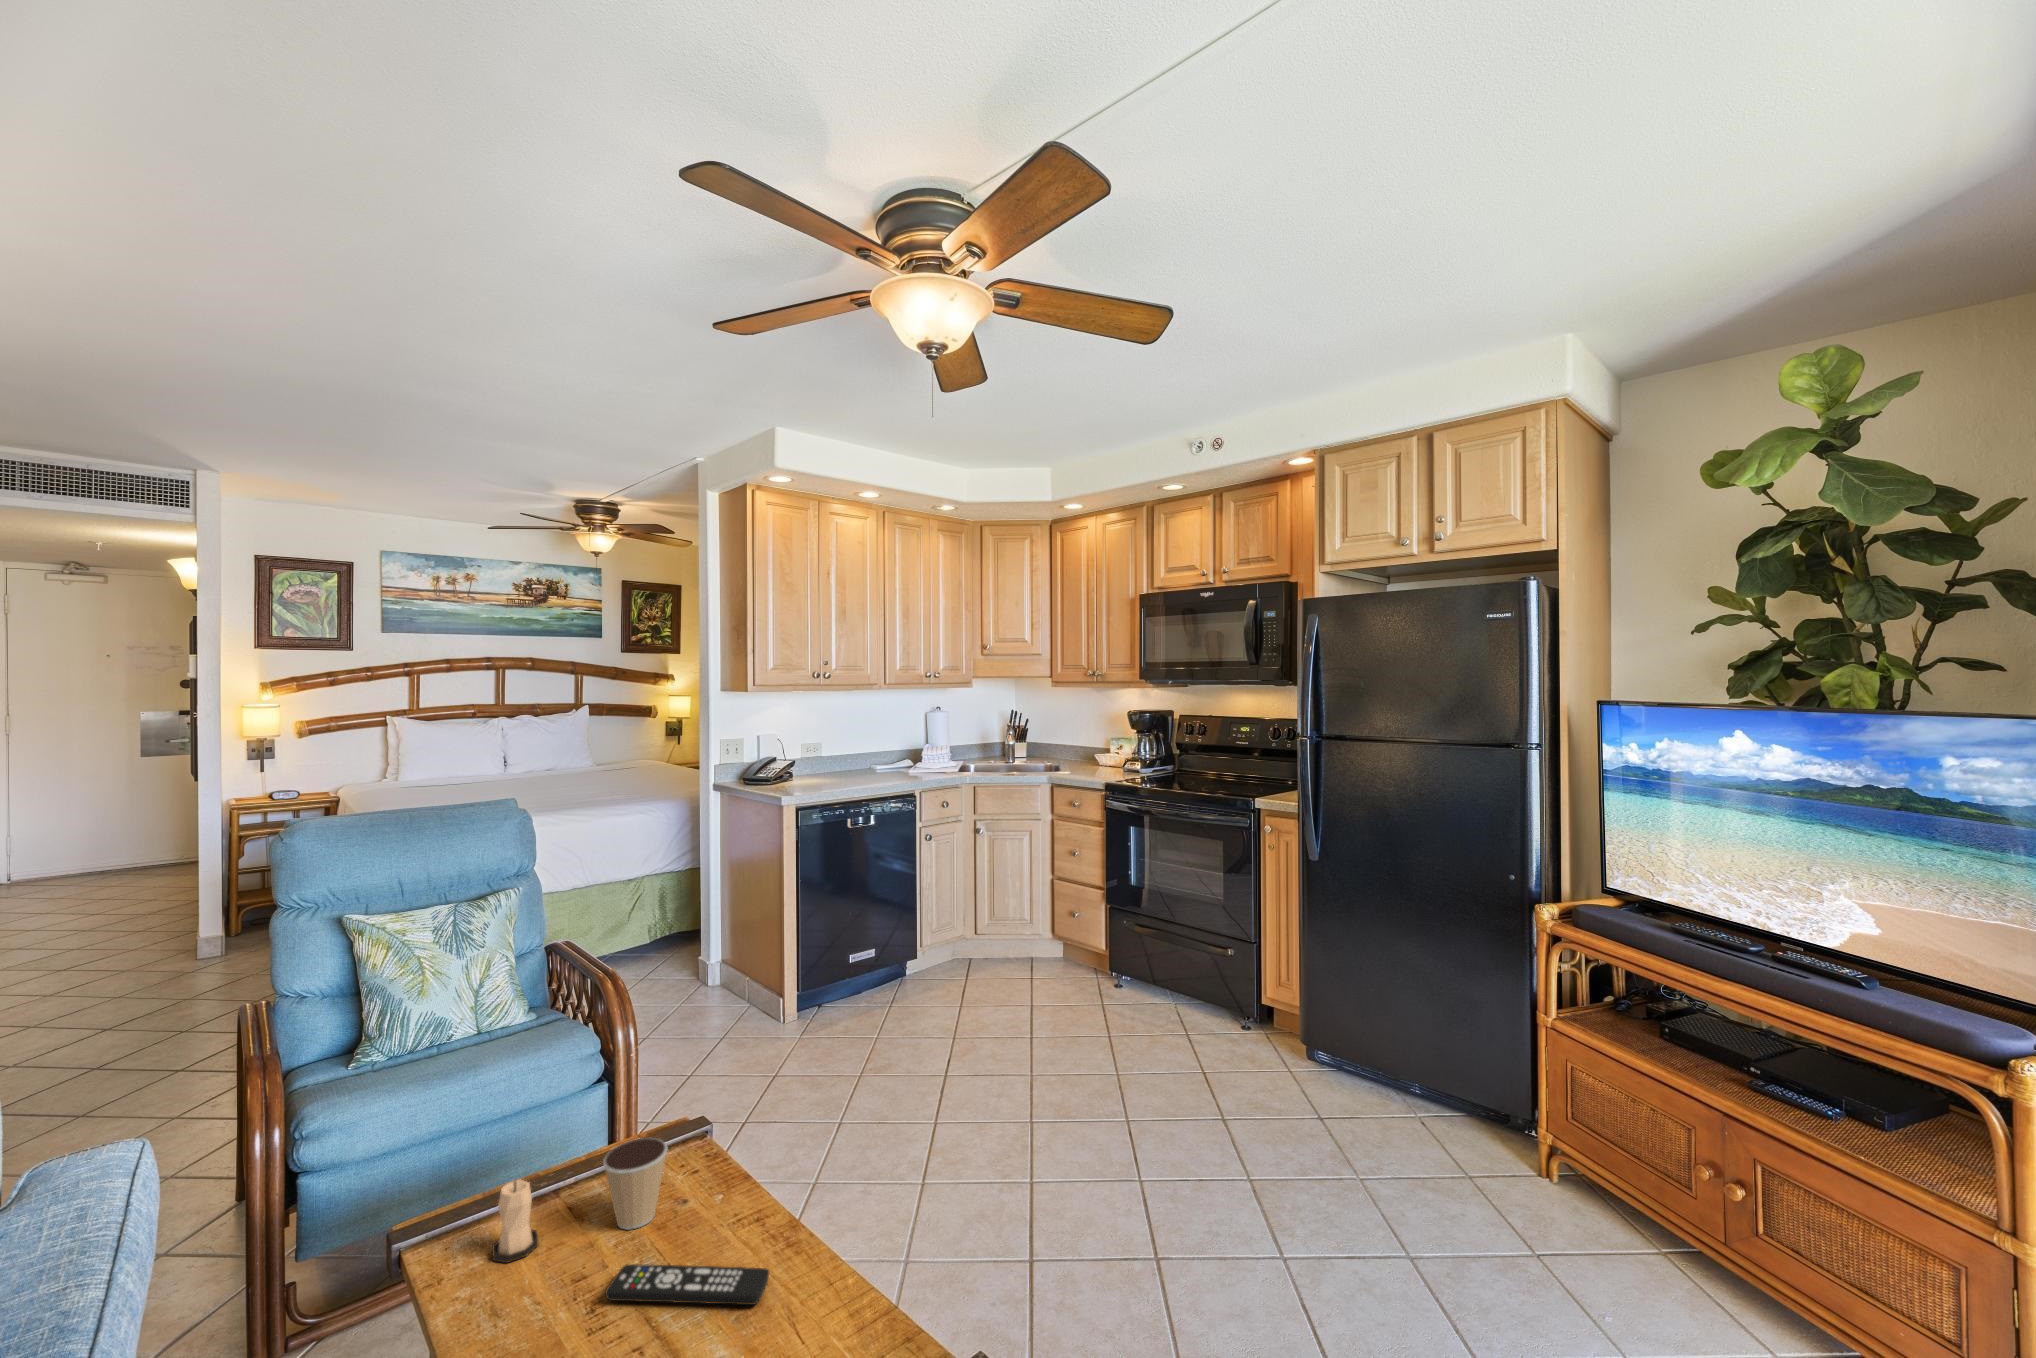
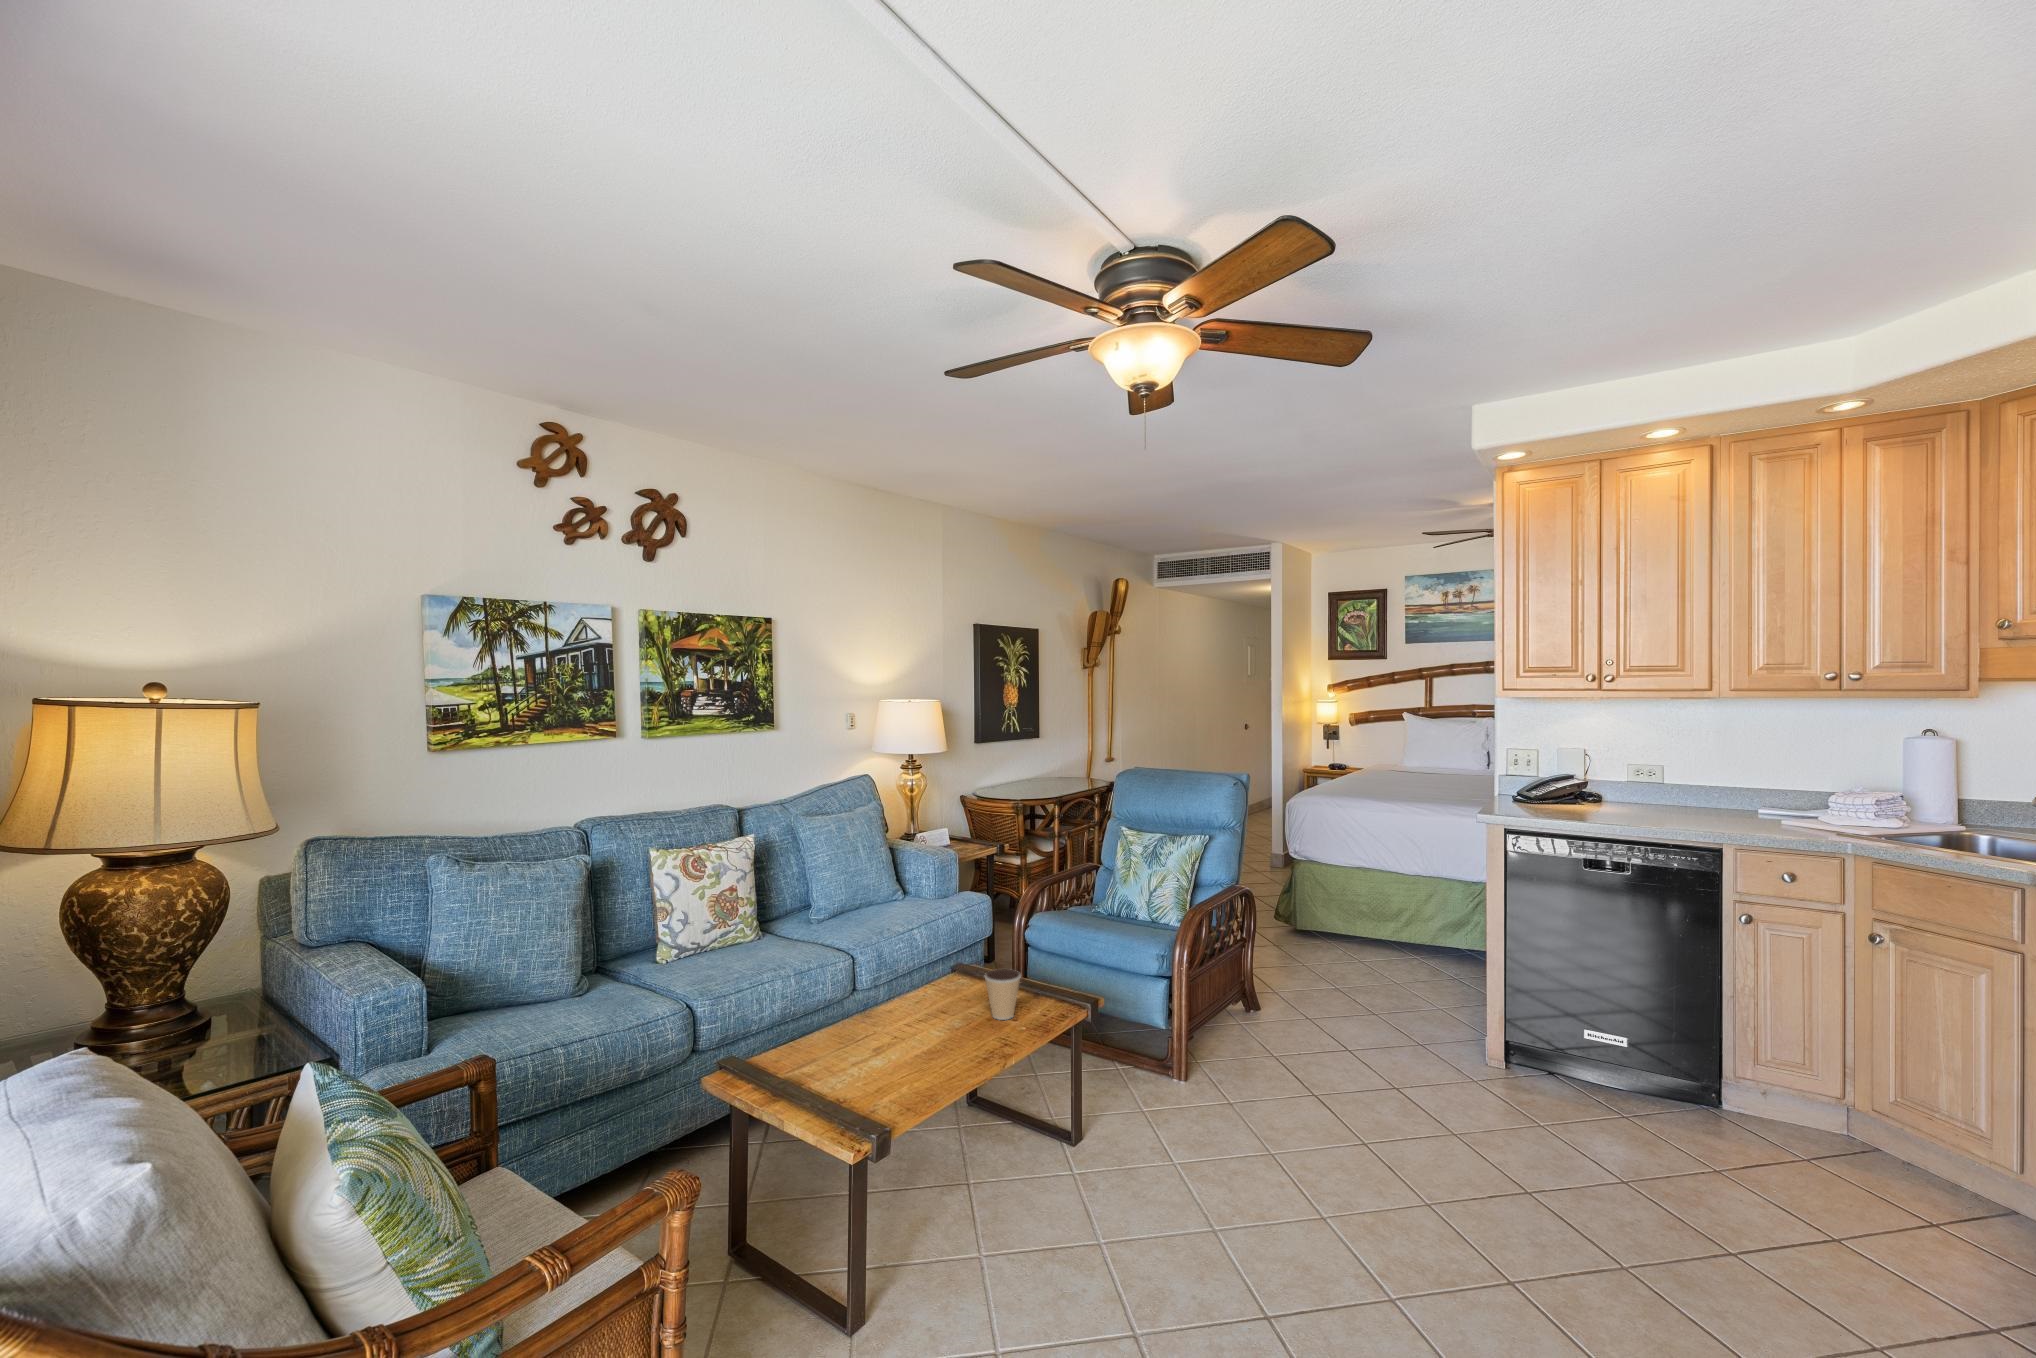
candle: present [492,1180,538,1263] -> none [956,958,978,1000]
remote control: present [605,1264,769,1305] -> none [933,1019,963,1065]

